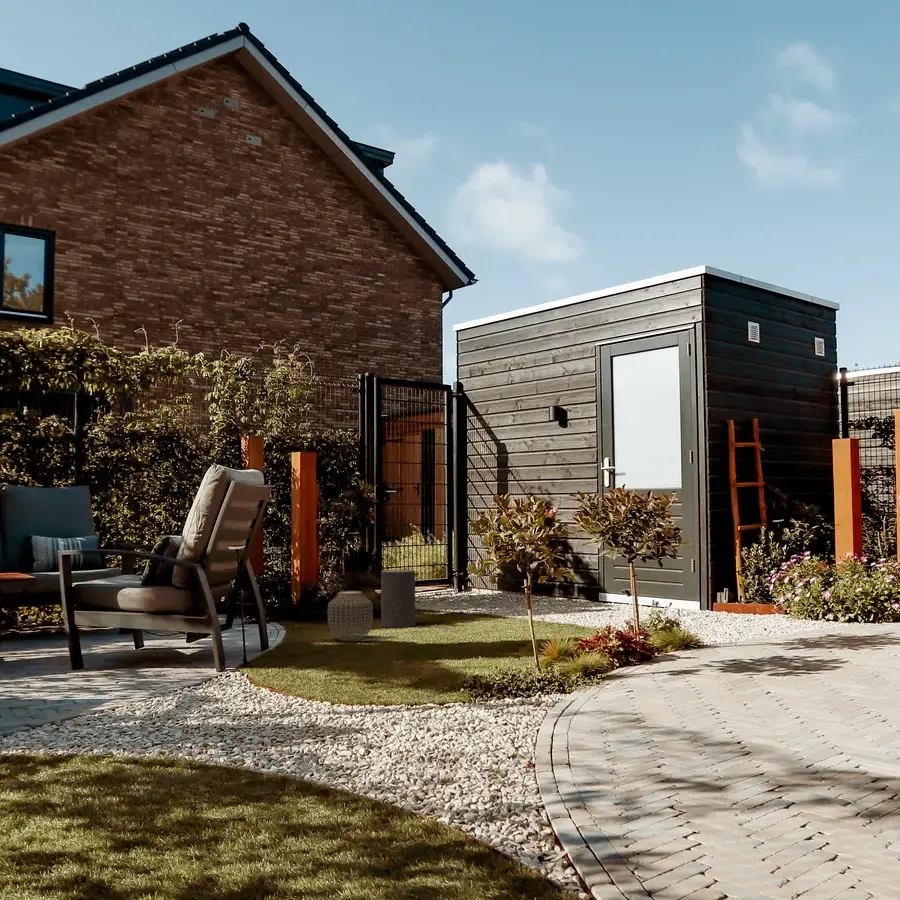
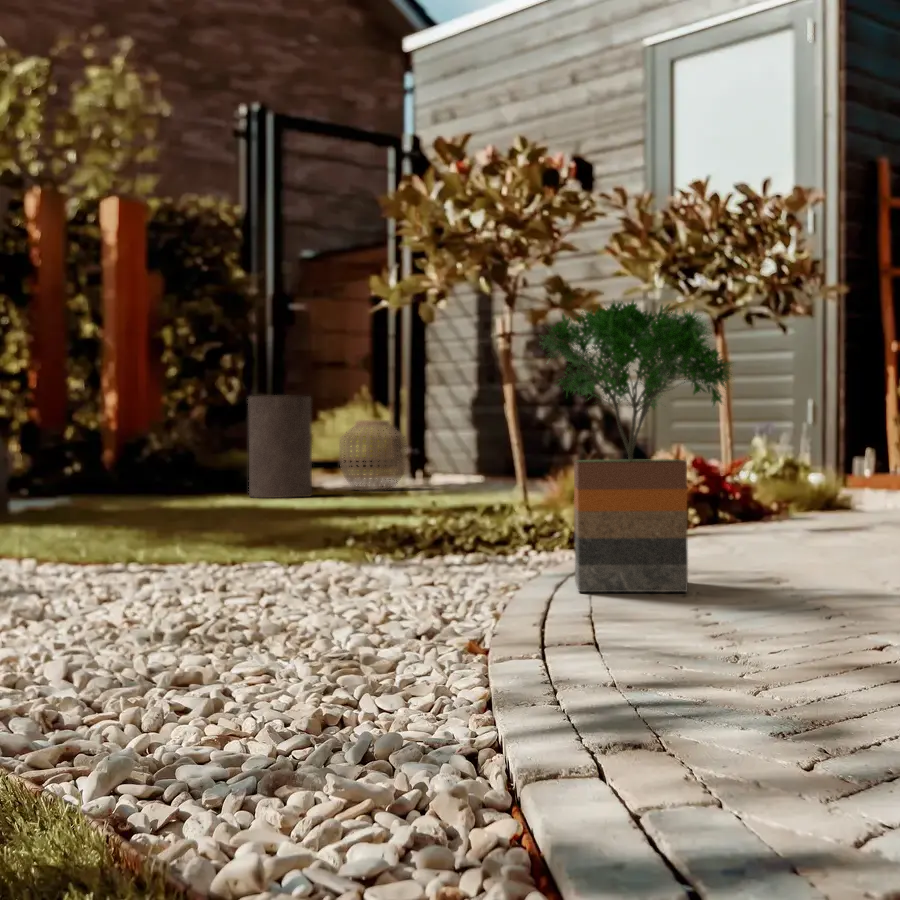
woven basket: present [328,591,373,641] -> present [340,420,406,490]
potted tree: none [546,614,622,730] -> present [540,301,732,592]

